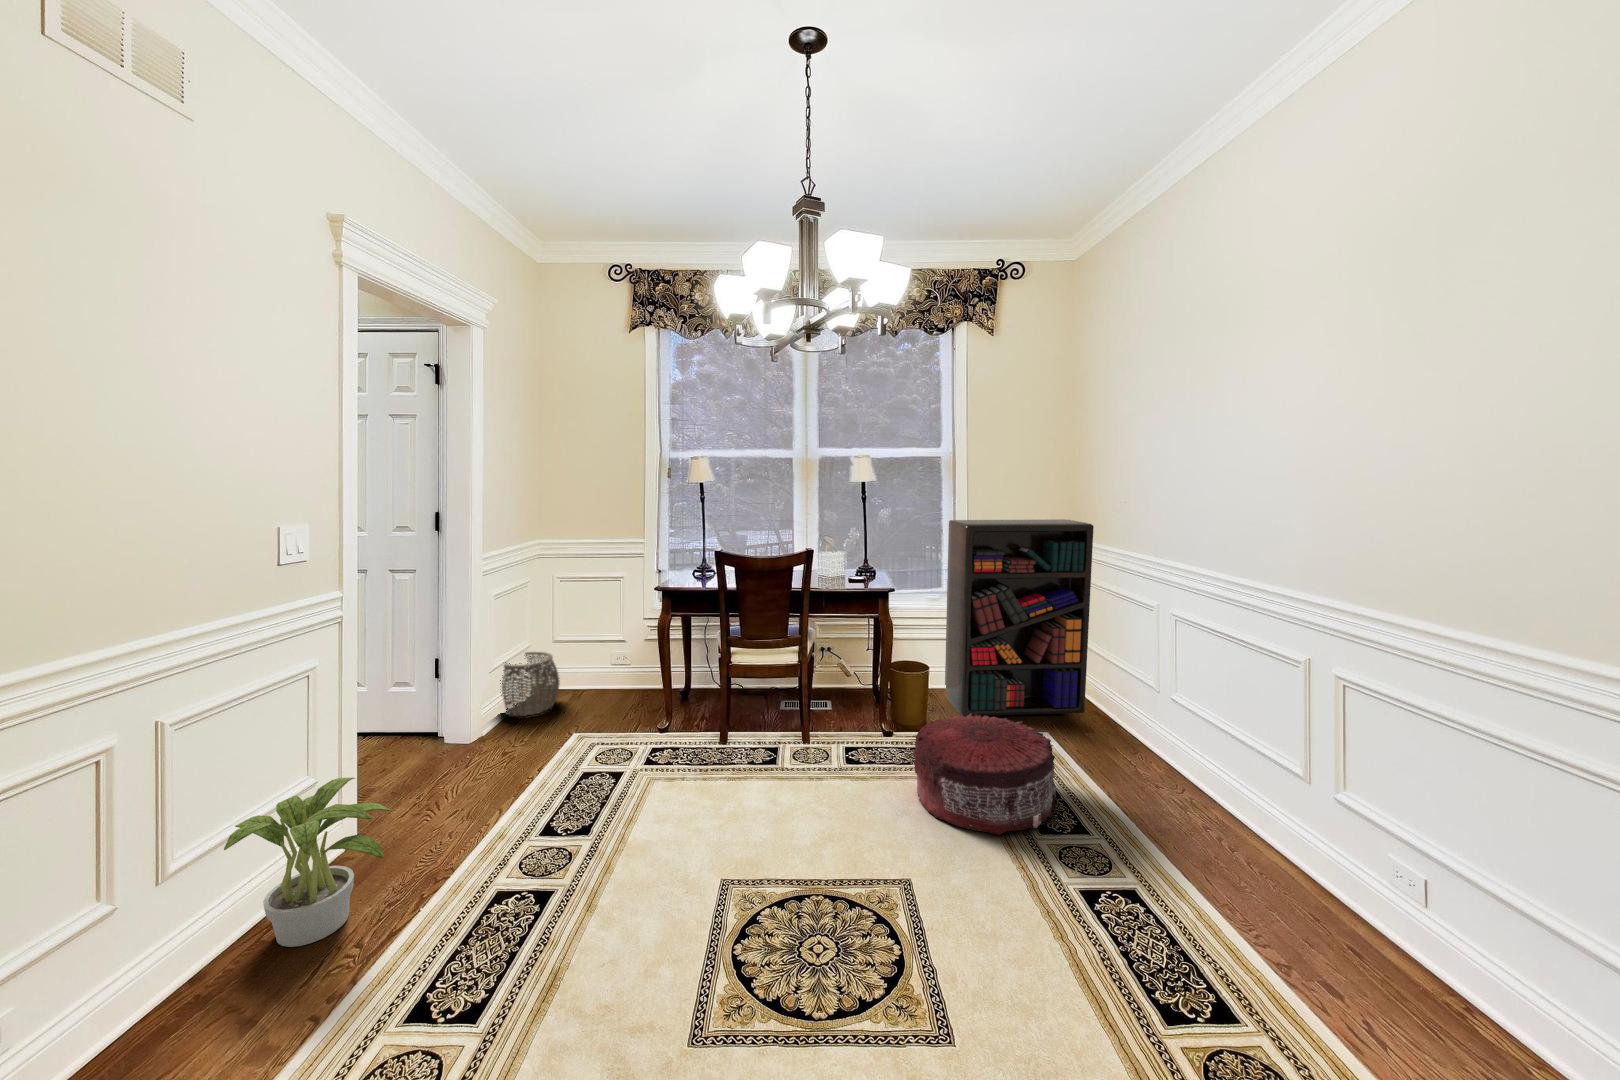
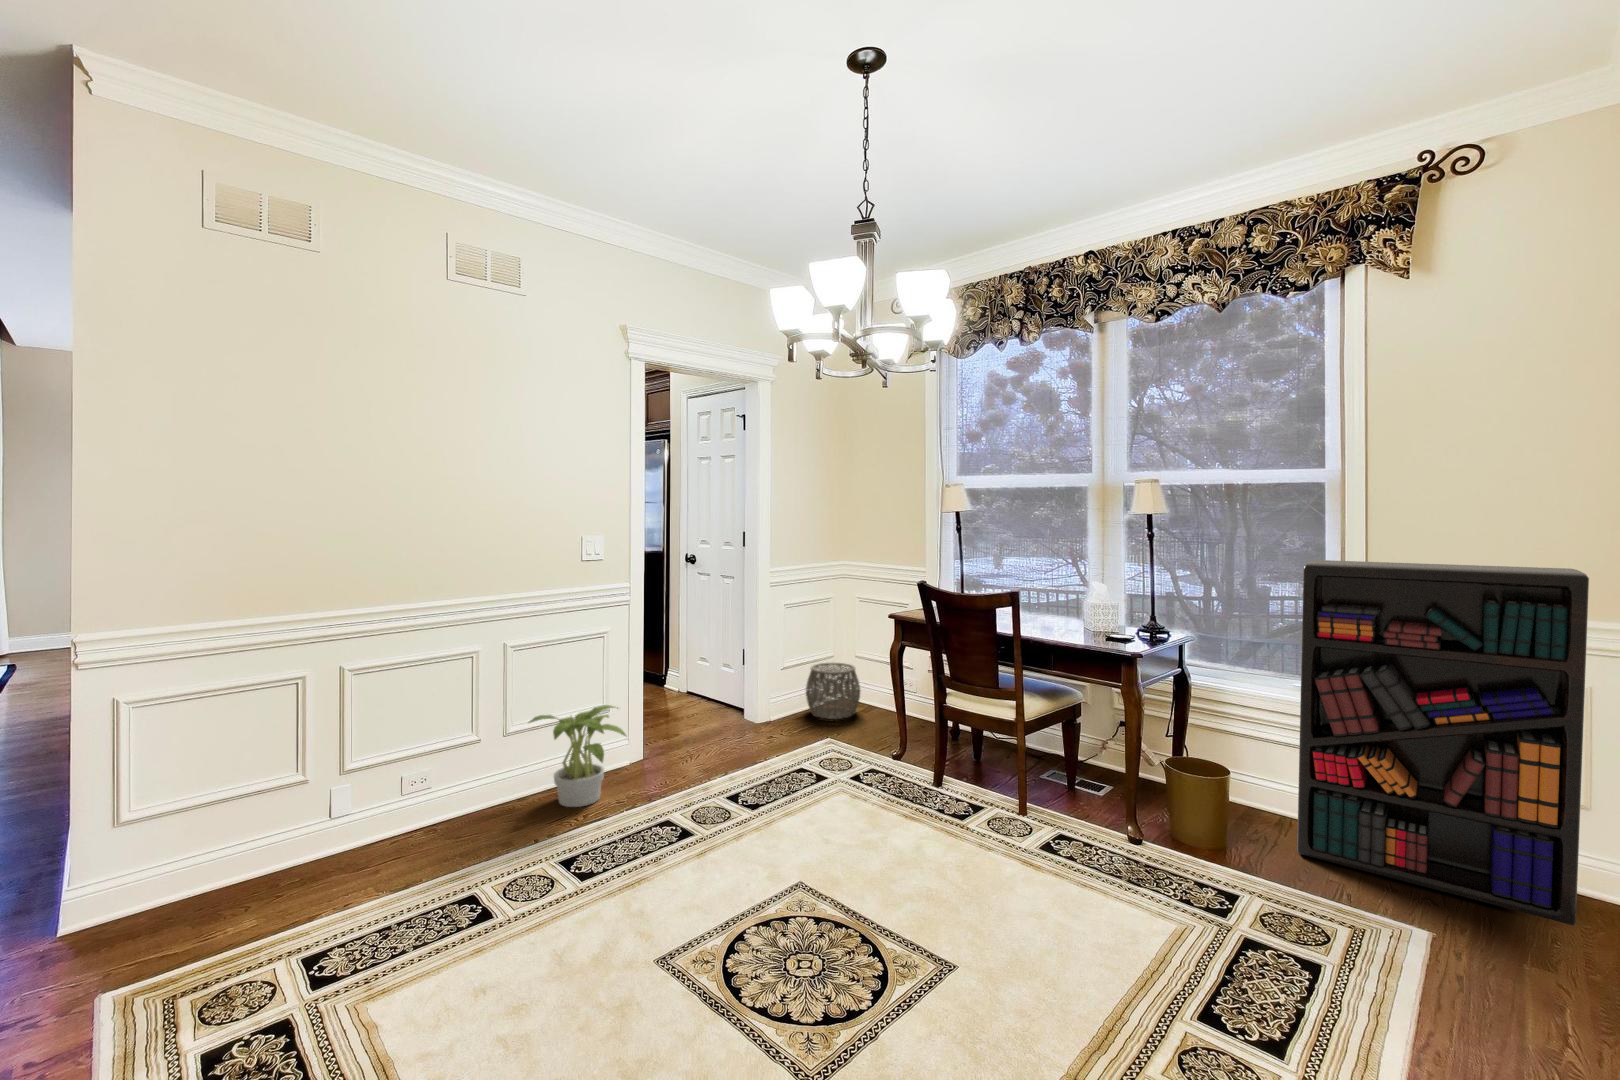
pouf: present [913,714,1059,835] -> none [1074,816,1289,1004]

